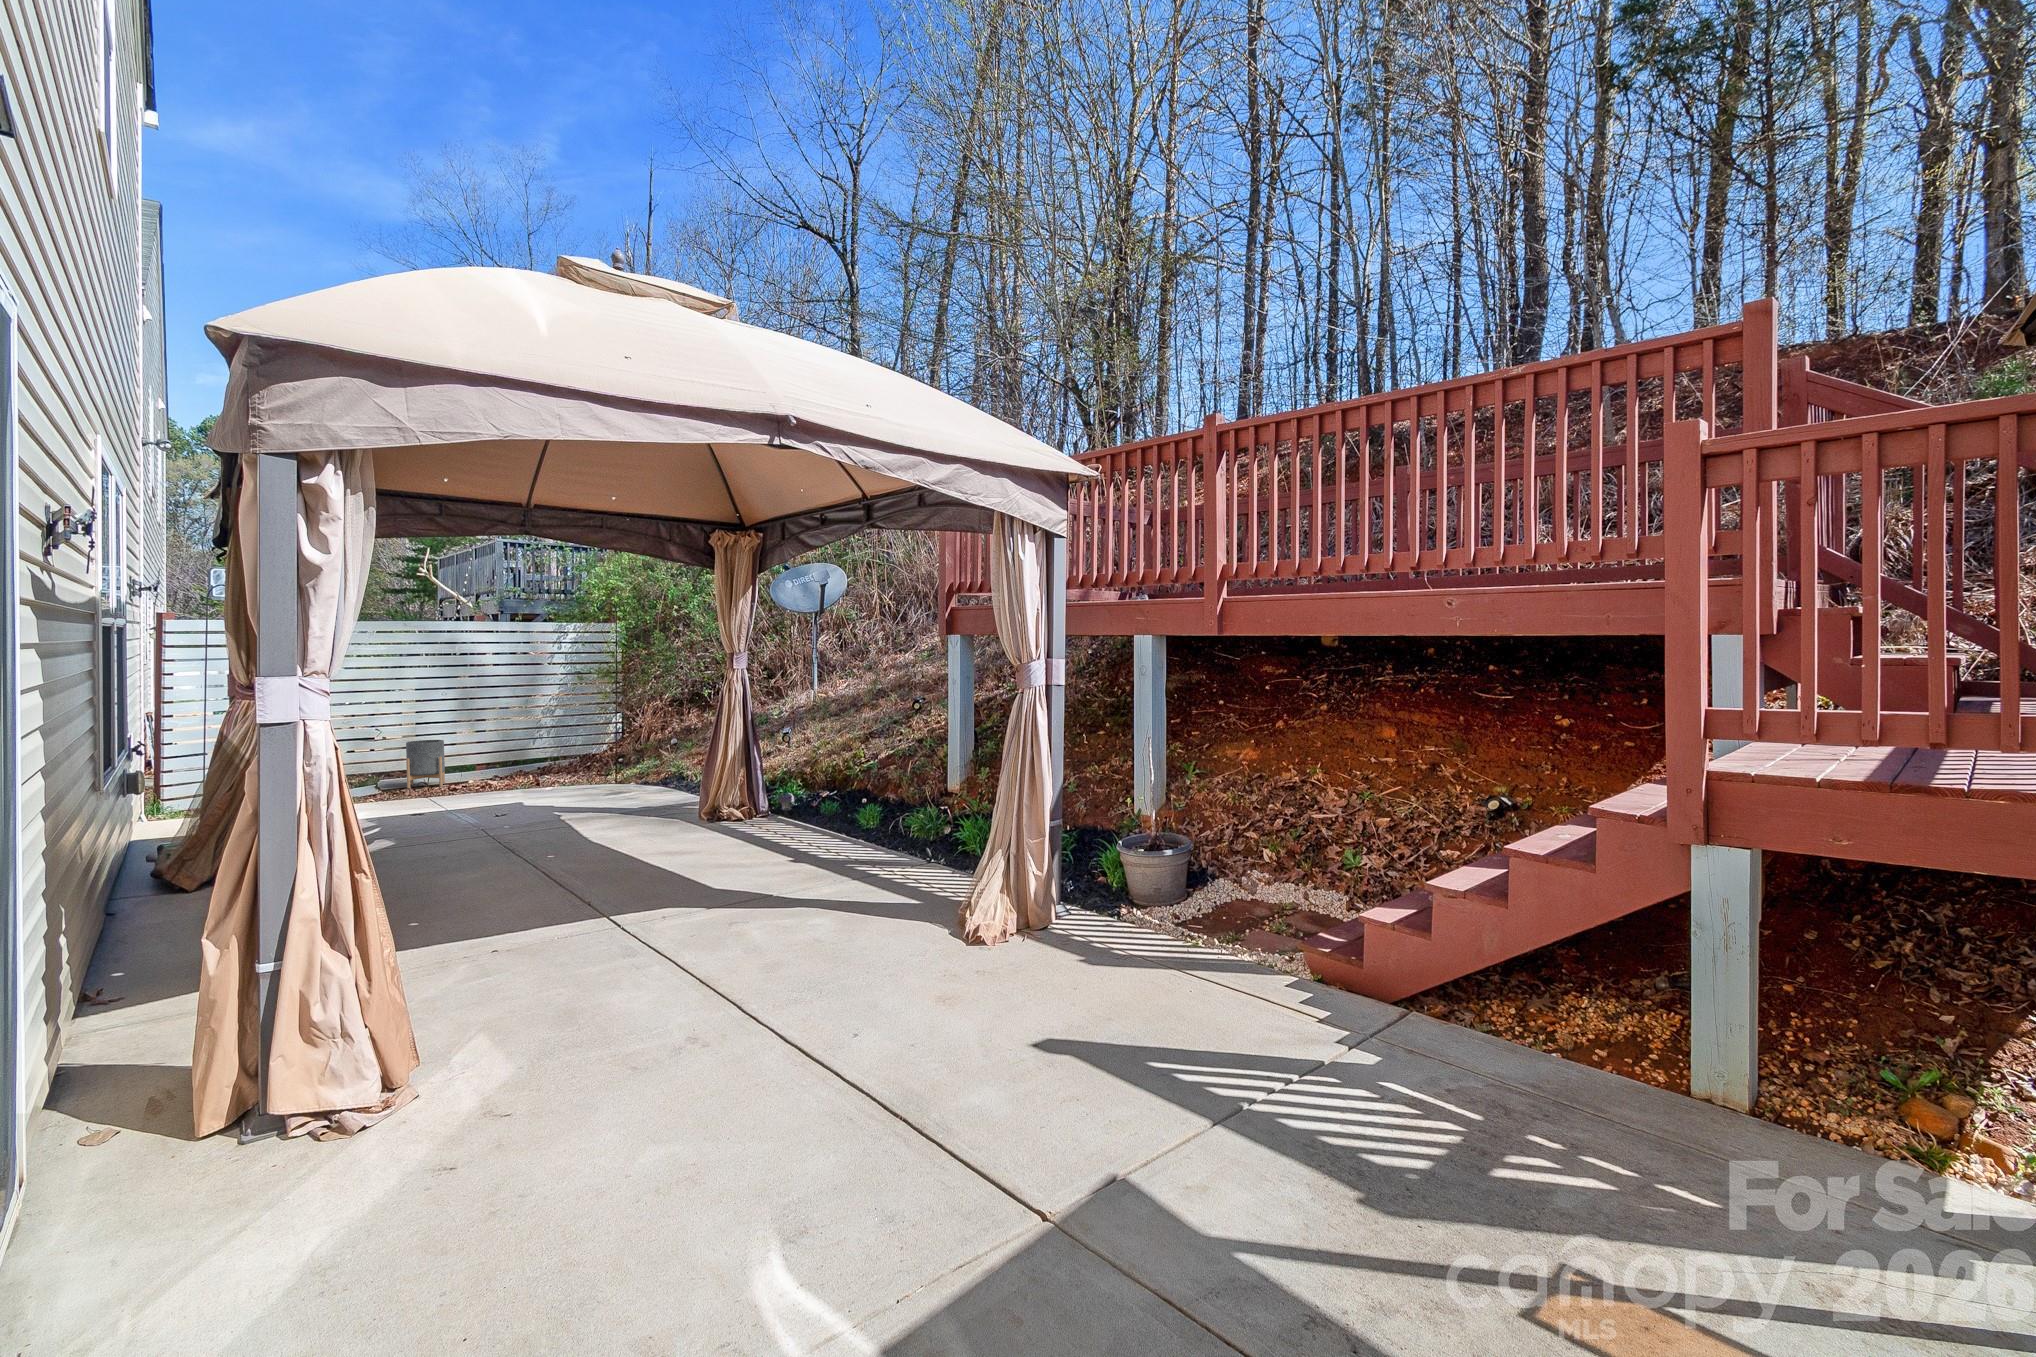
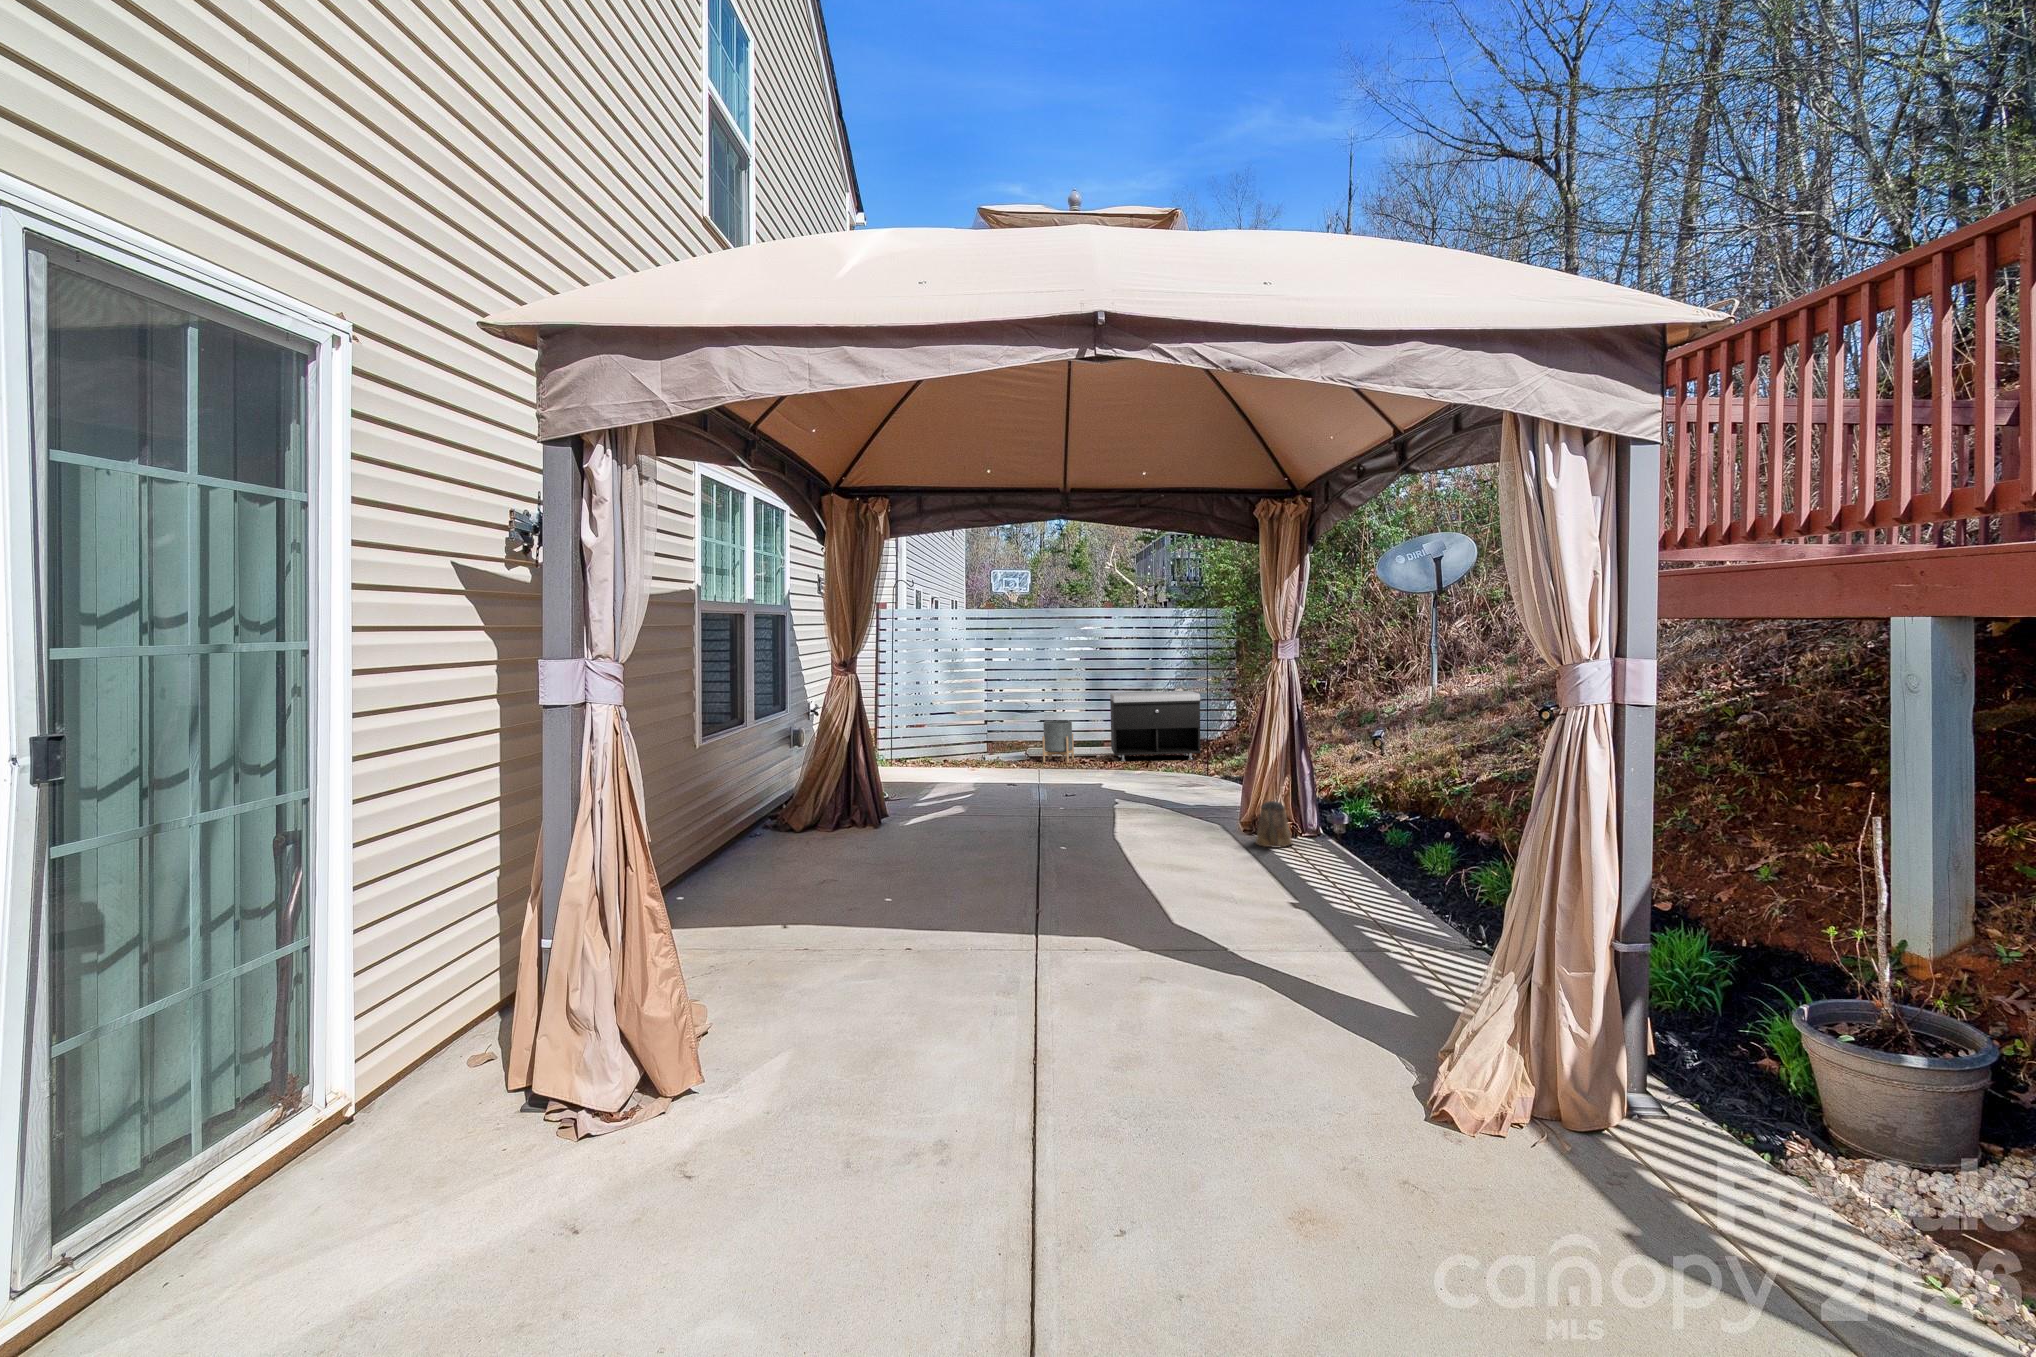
storage bench: none [487,703,598,780] -> present [1110,691,1201,761]
watering can: none [720,789,753,829] -> present [1255,801,1292,848]

